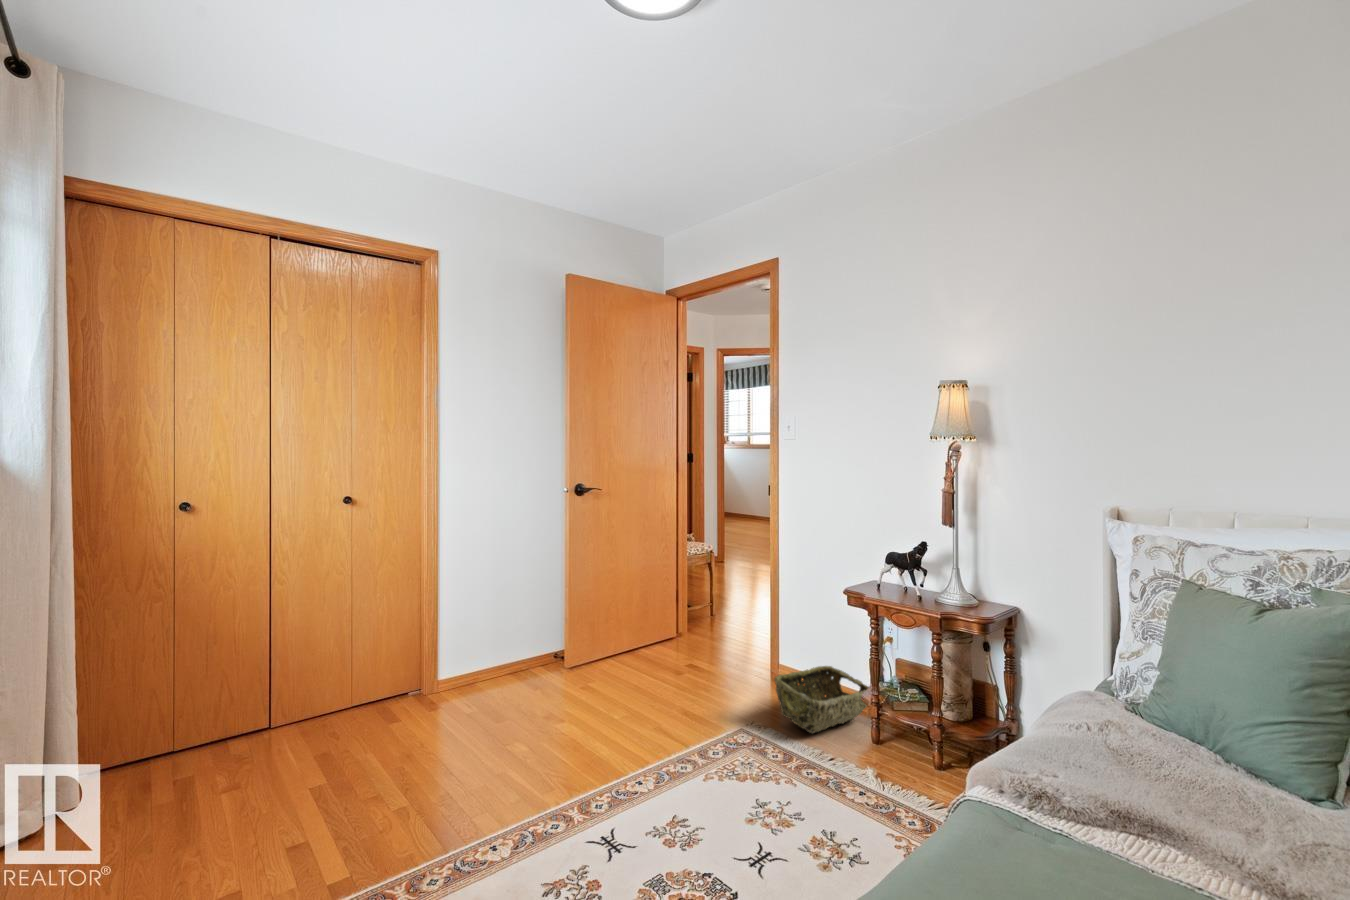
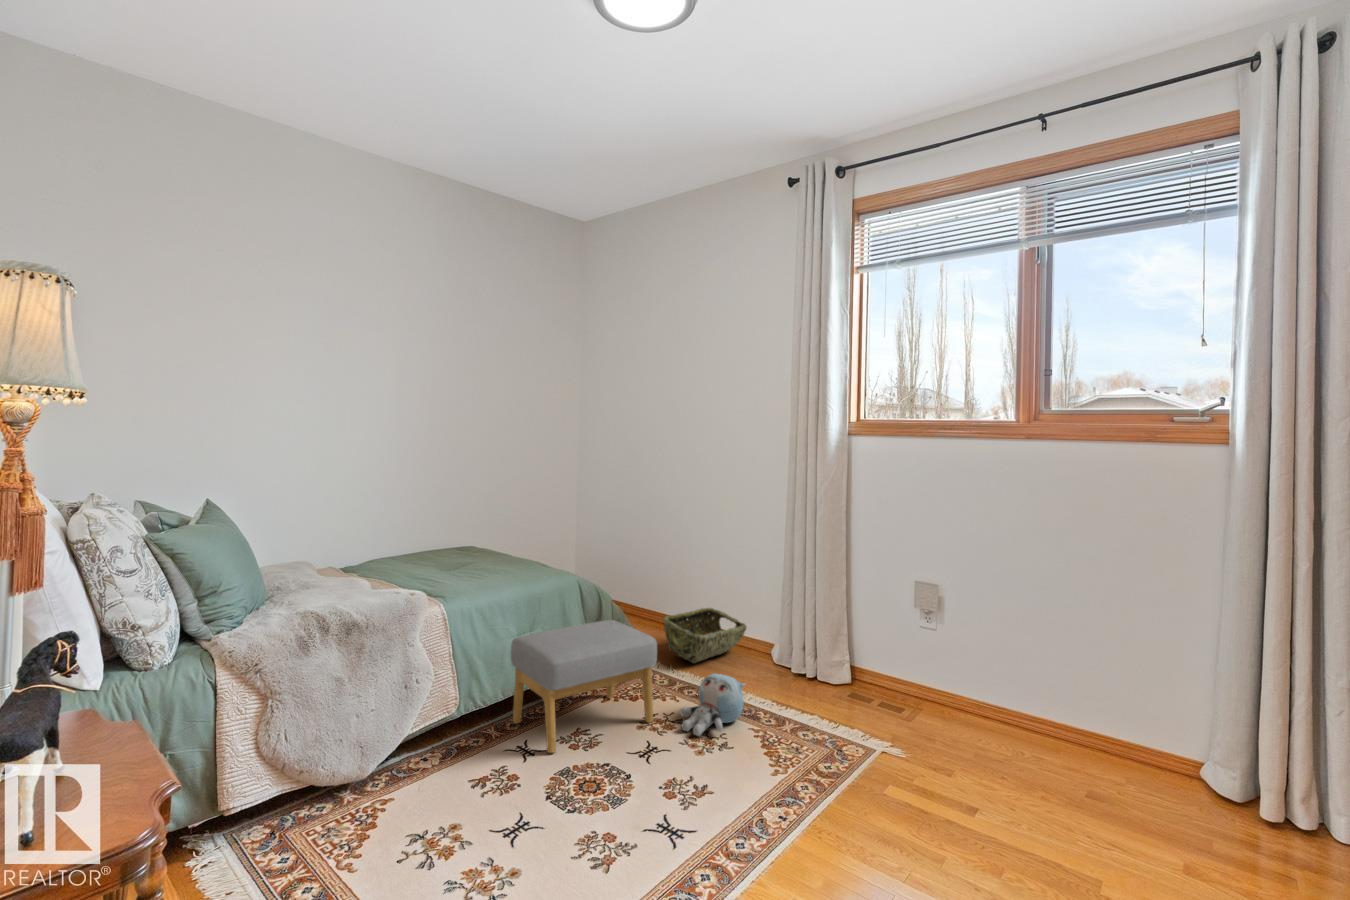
footstool: none [598,682,769,851] -> present [511,620,657,753]
plush toy: none [798,754,881,841] -> present [680,673,745,736]

